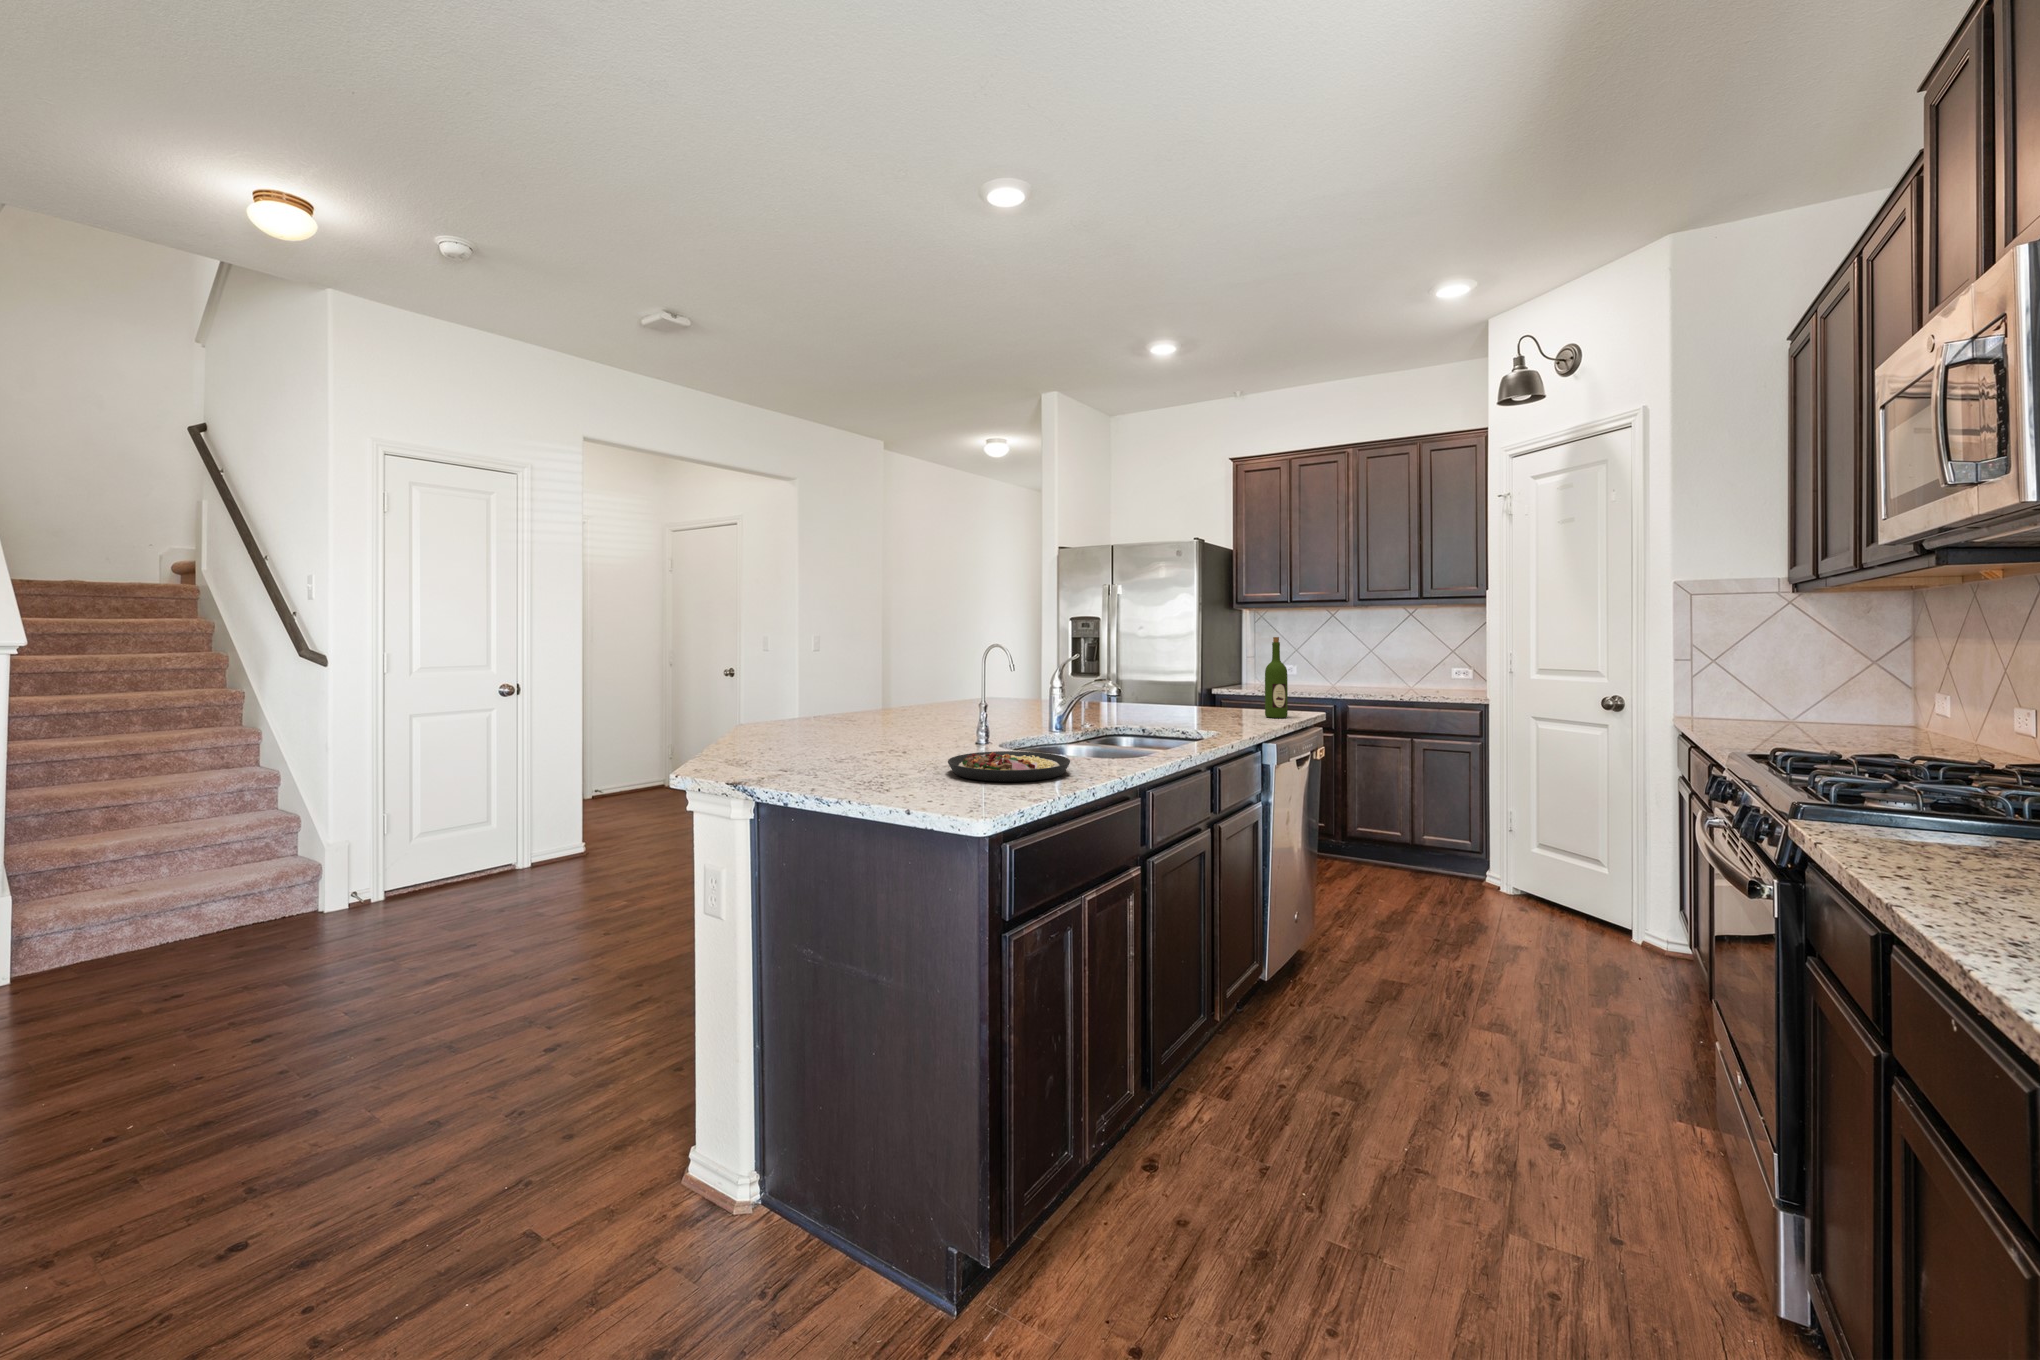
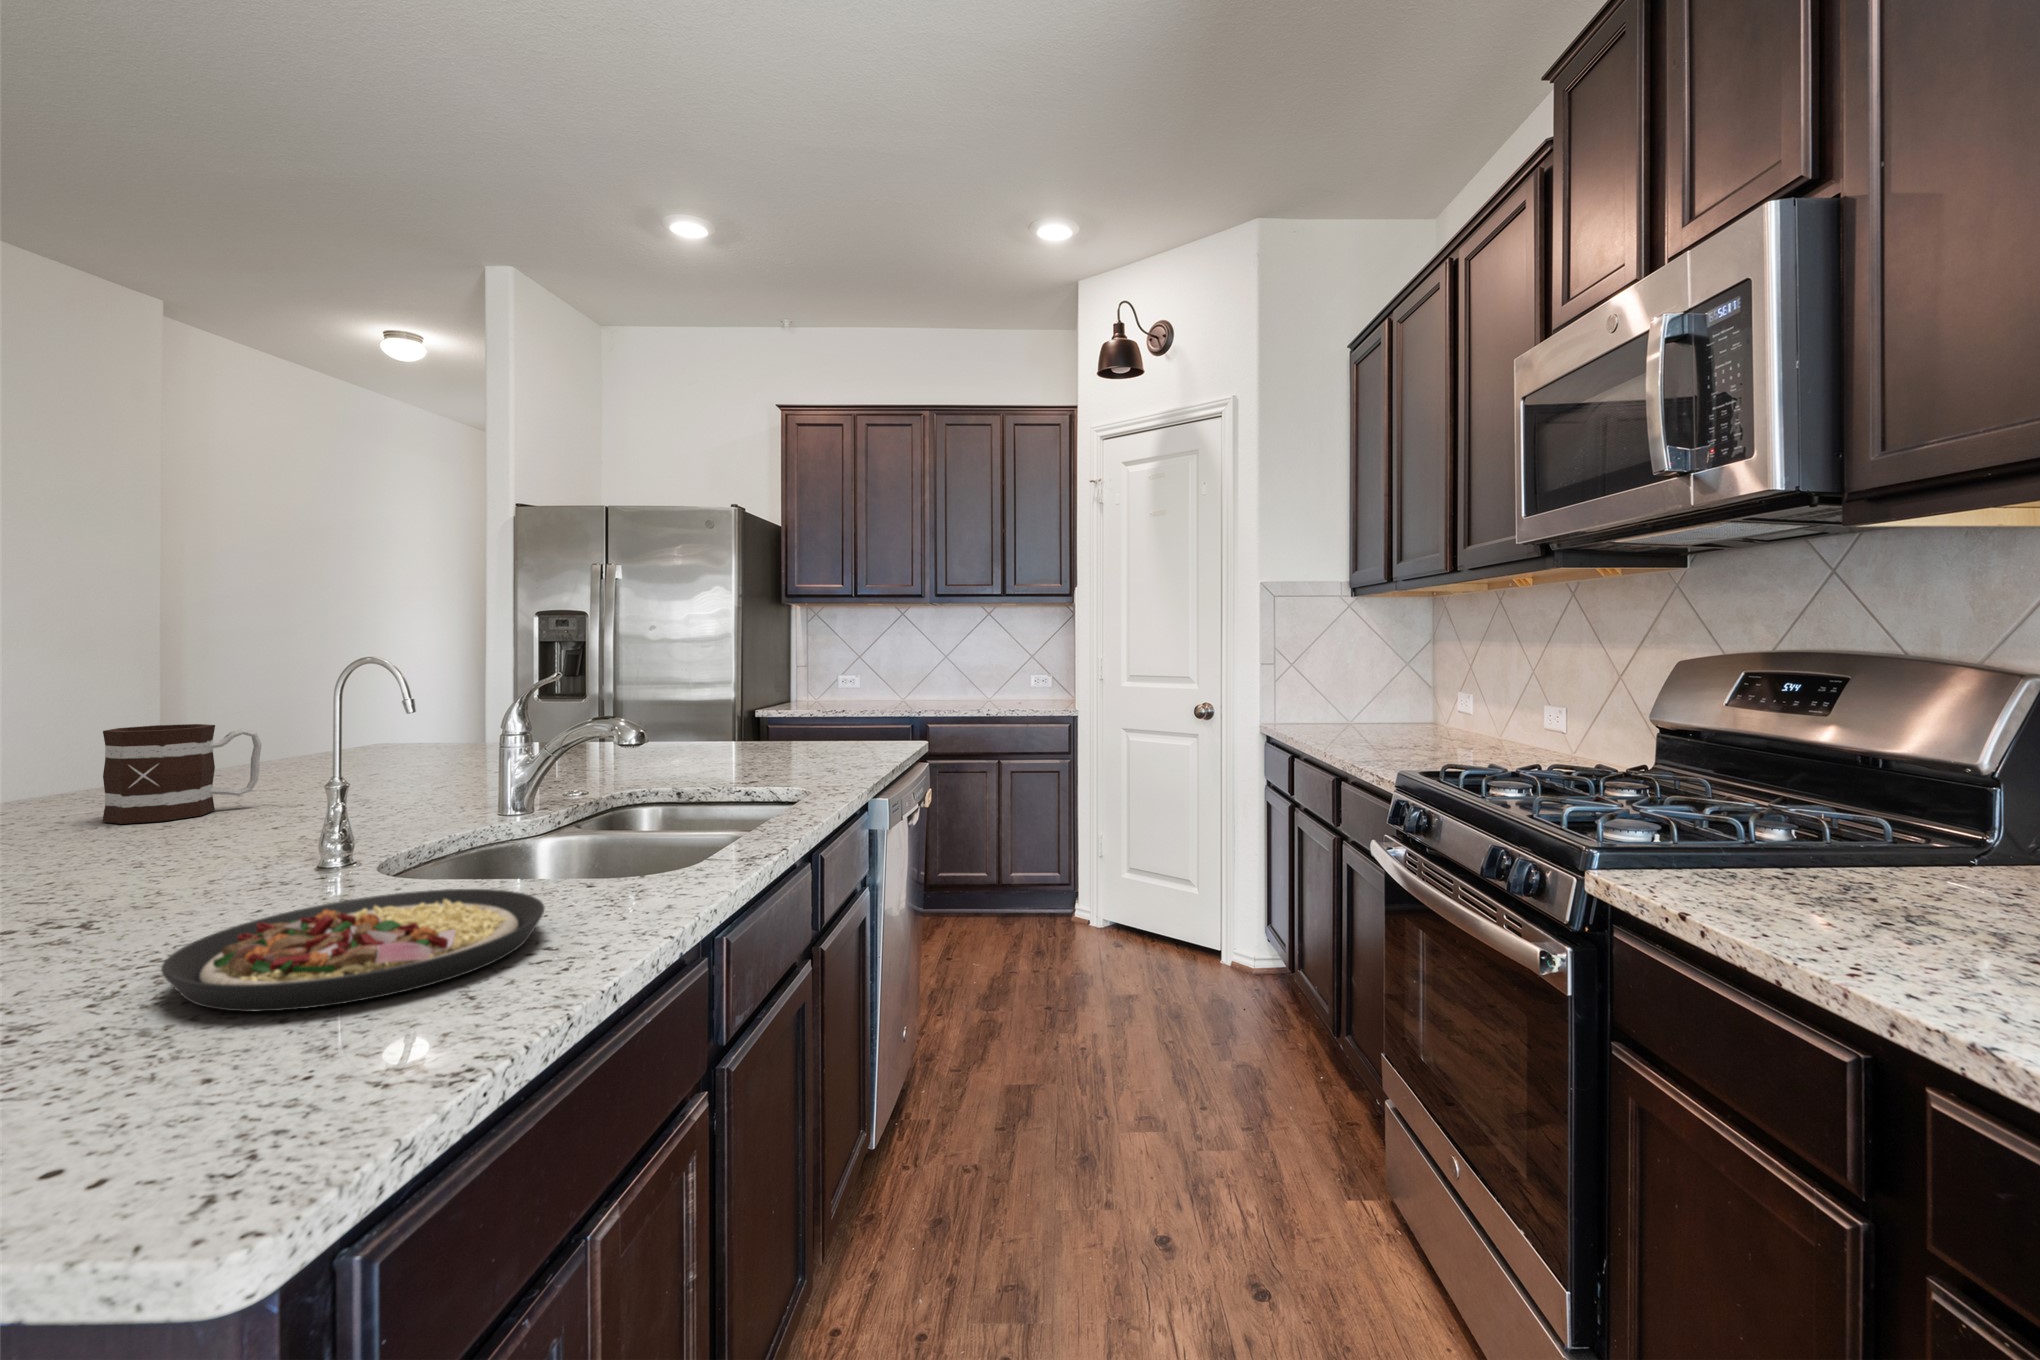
wine bottle: present [1265,637,1288,718] -> none [858,639,888,753]
mug: none [900,679,953,723] -> present [102,724,262,824]

